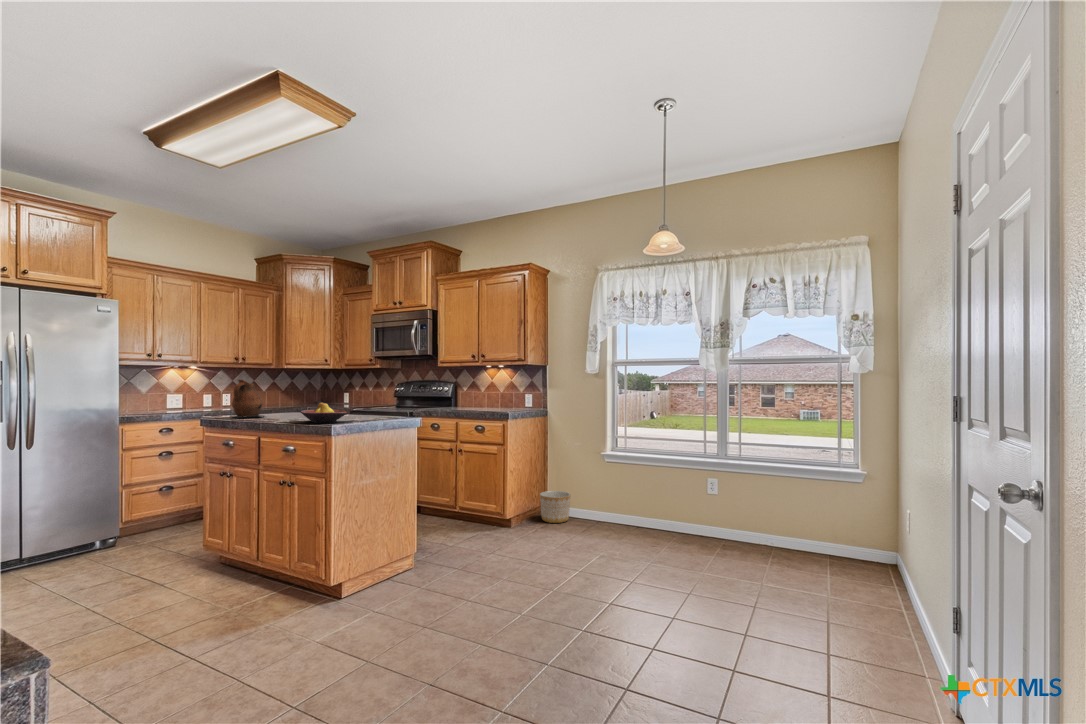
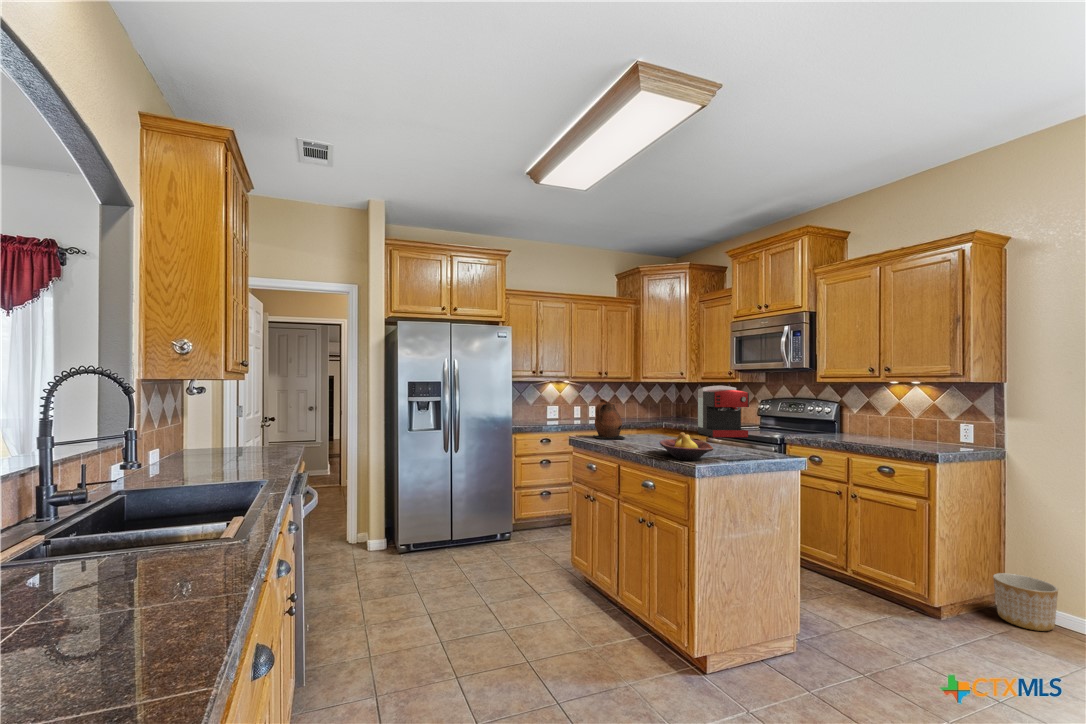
coffee maker: none [338,368,383,413] -> present [698,385,749,437]

